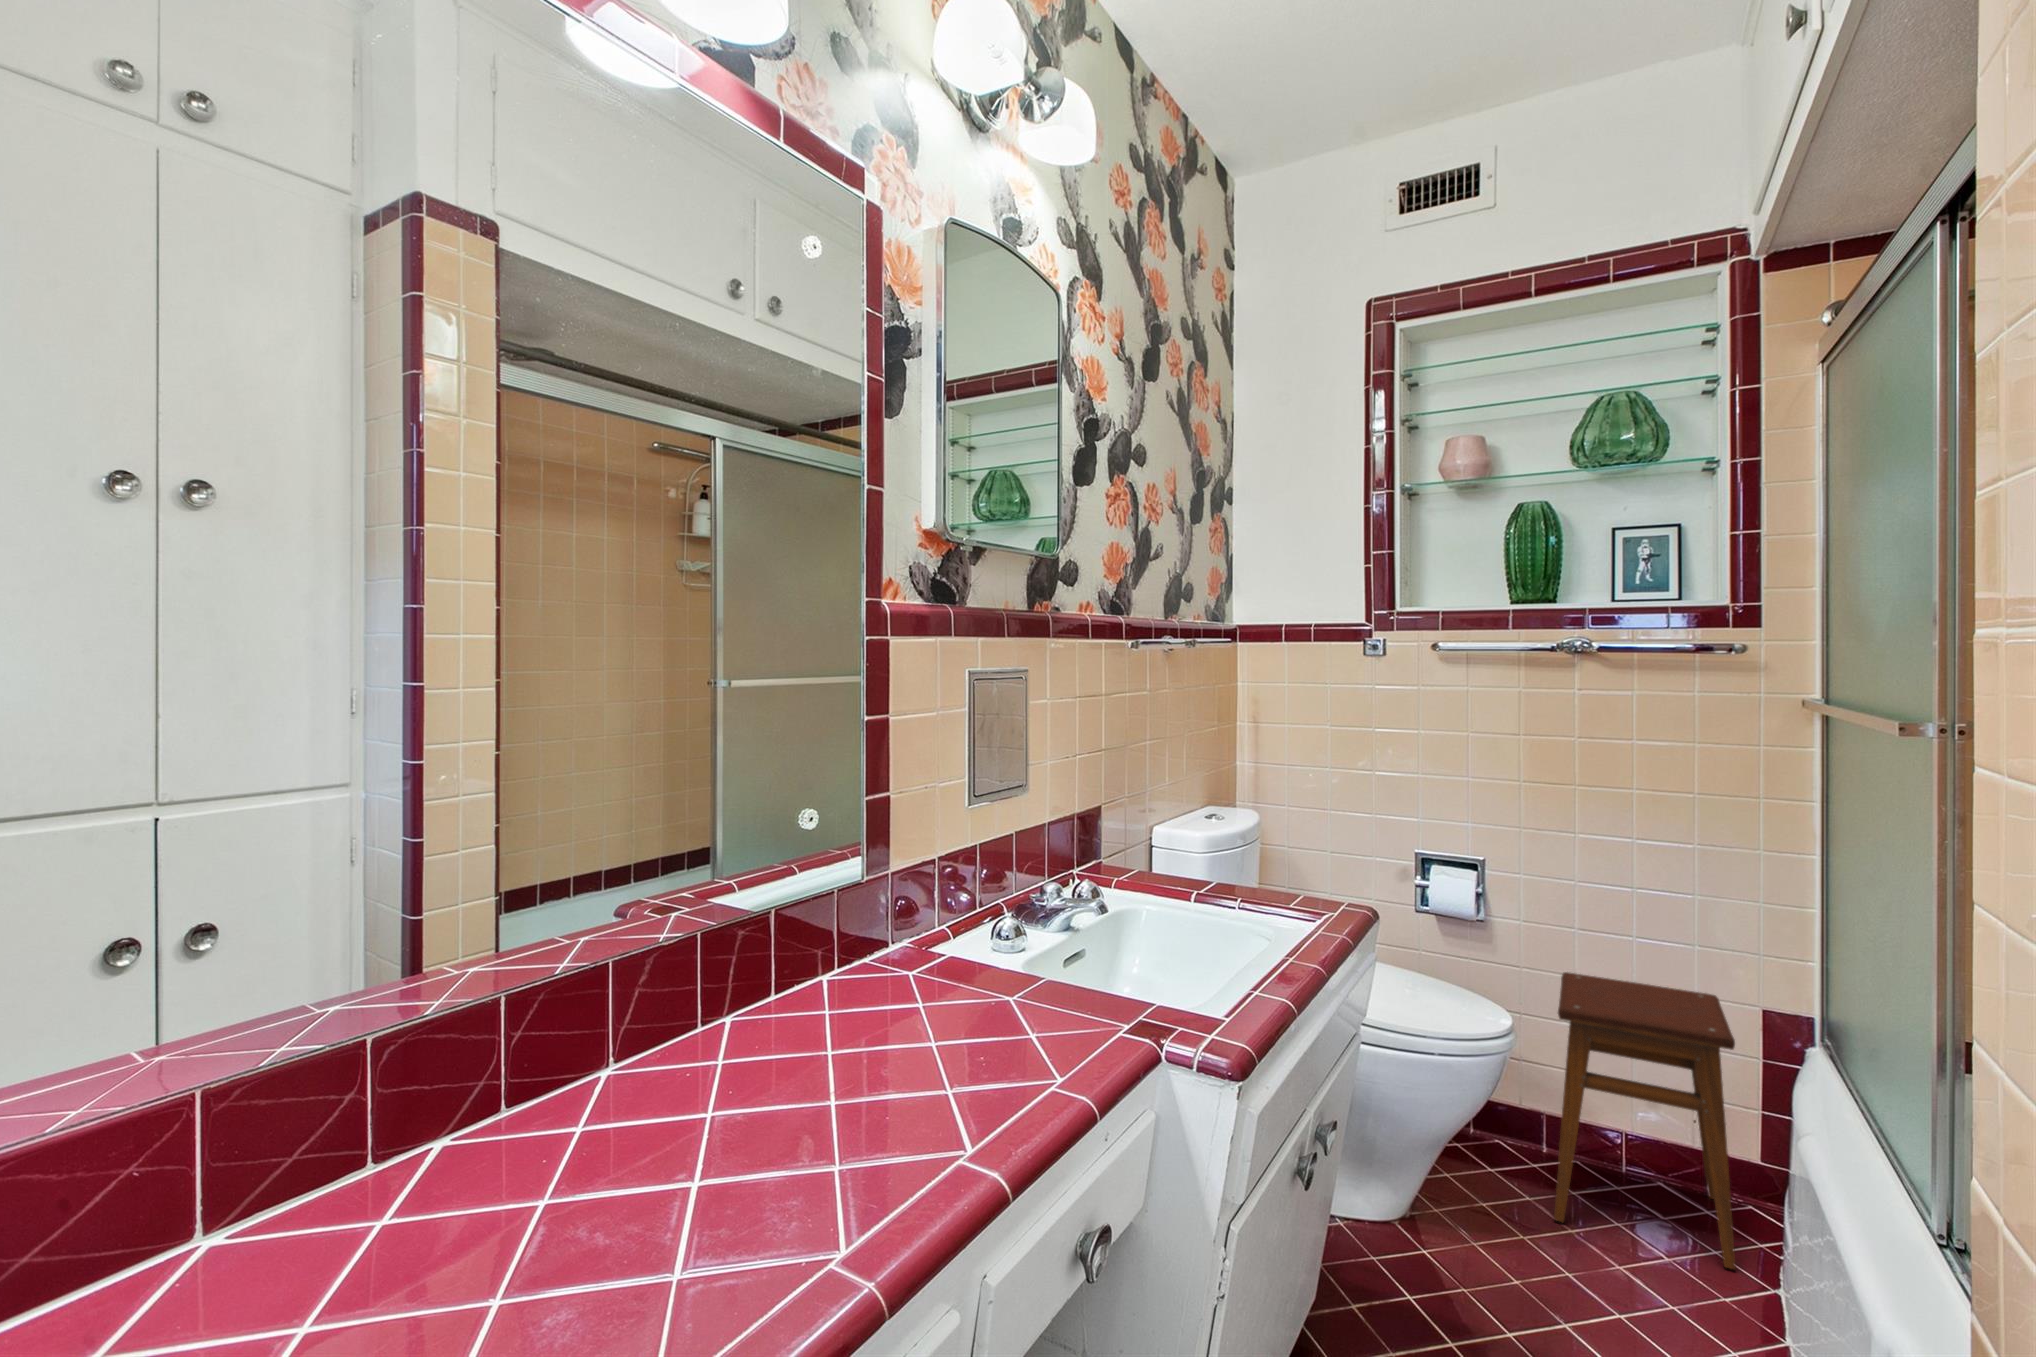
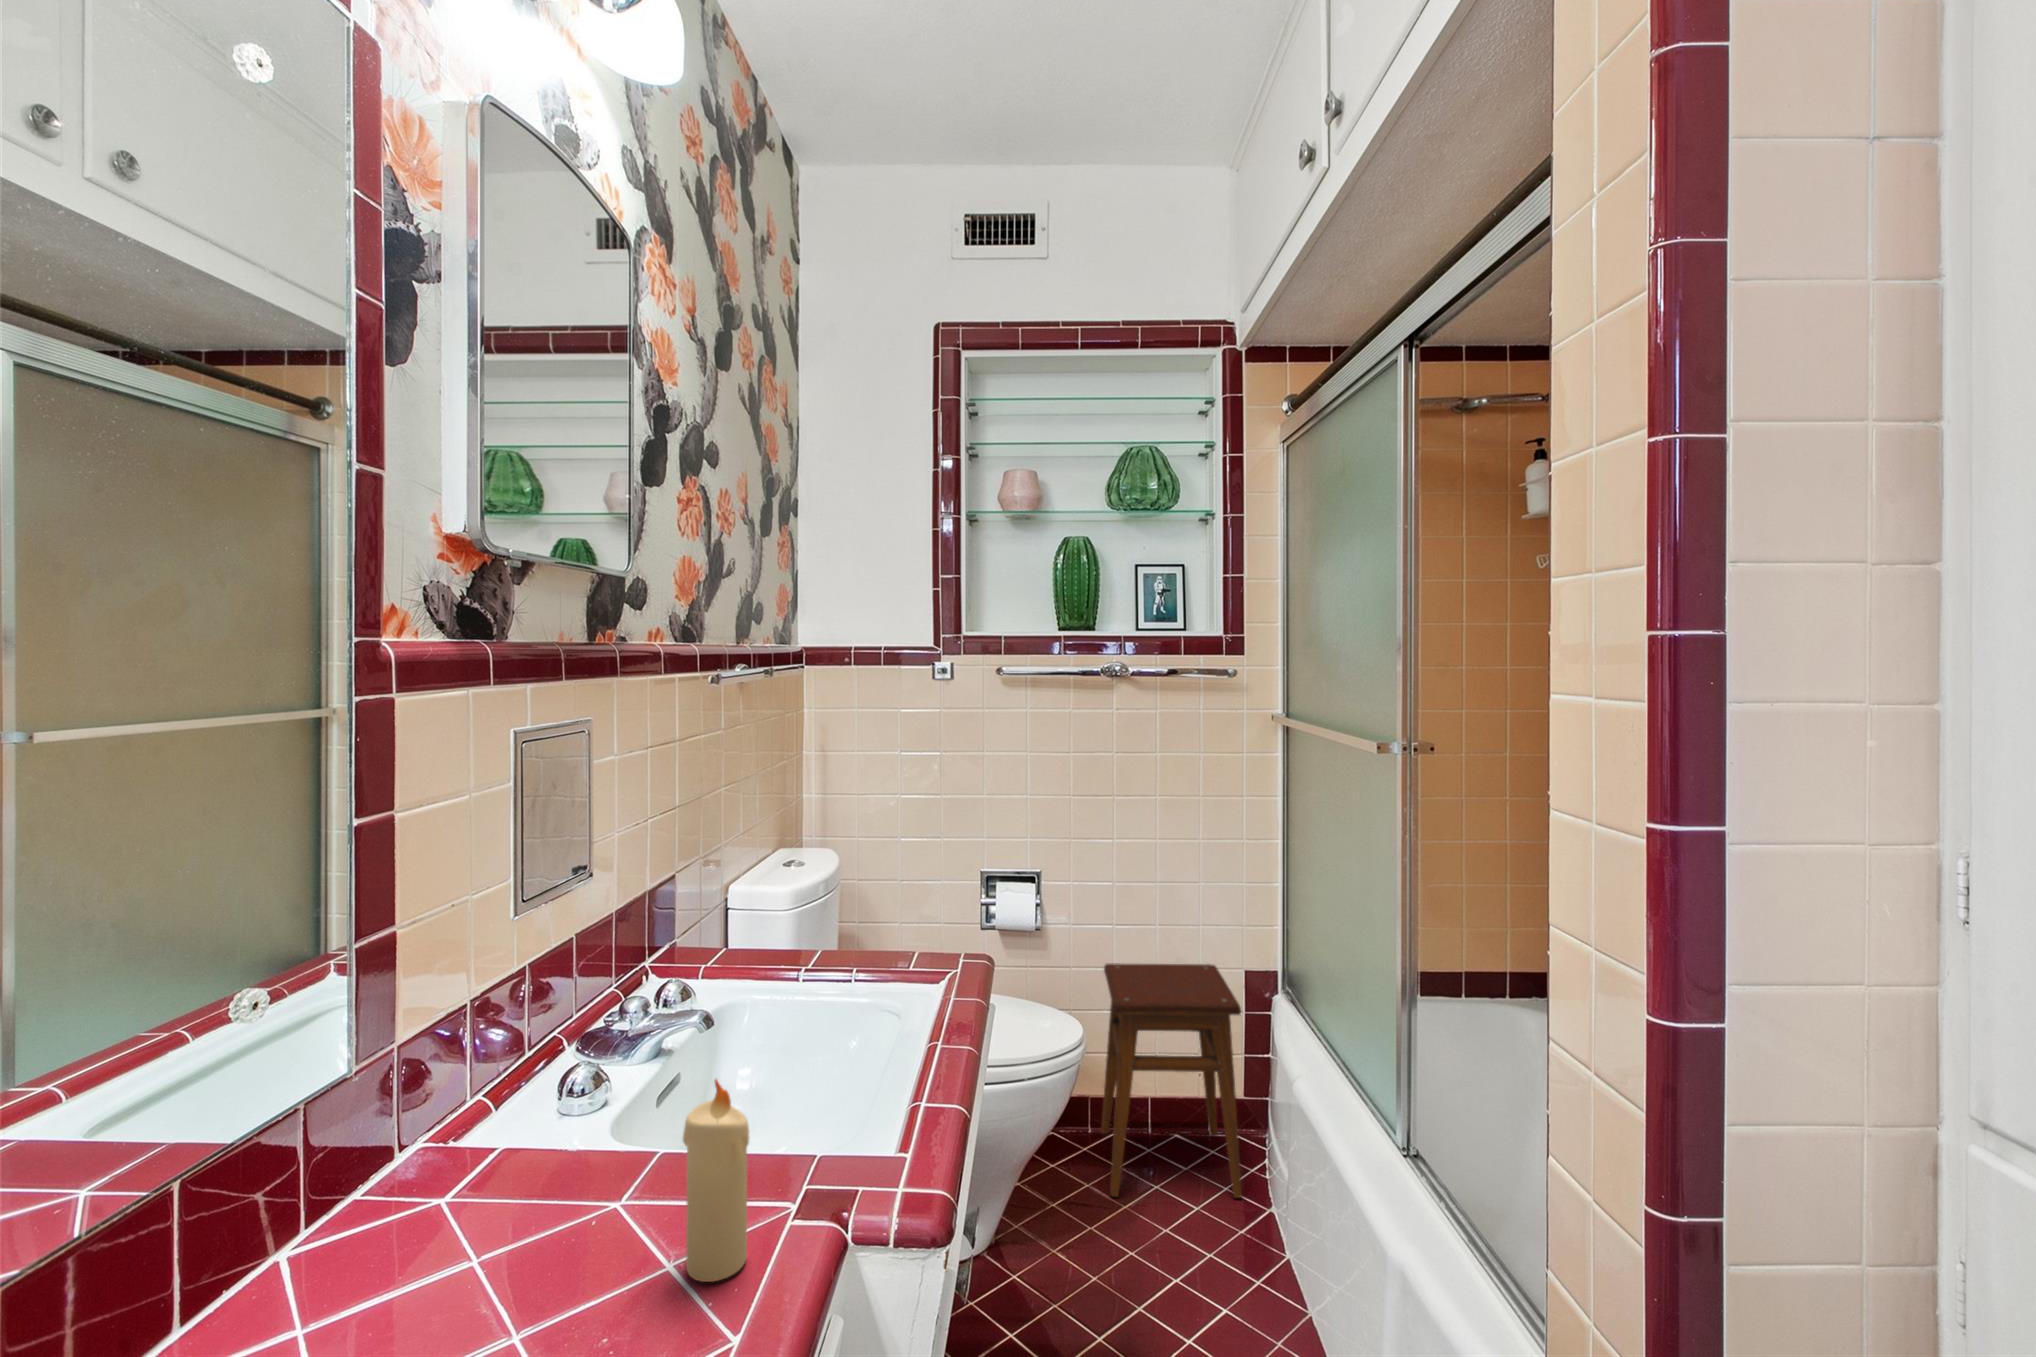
candle: none [1037,900,1083,1042] -> present [683,1079,749,1282]

